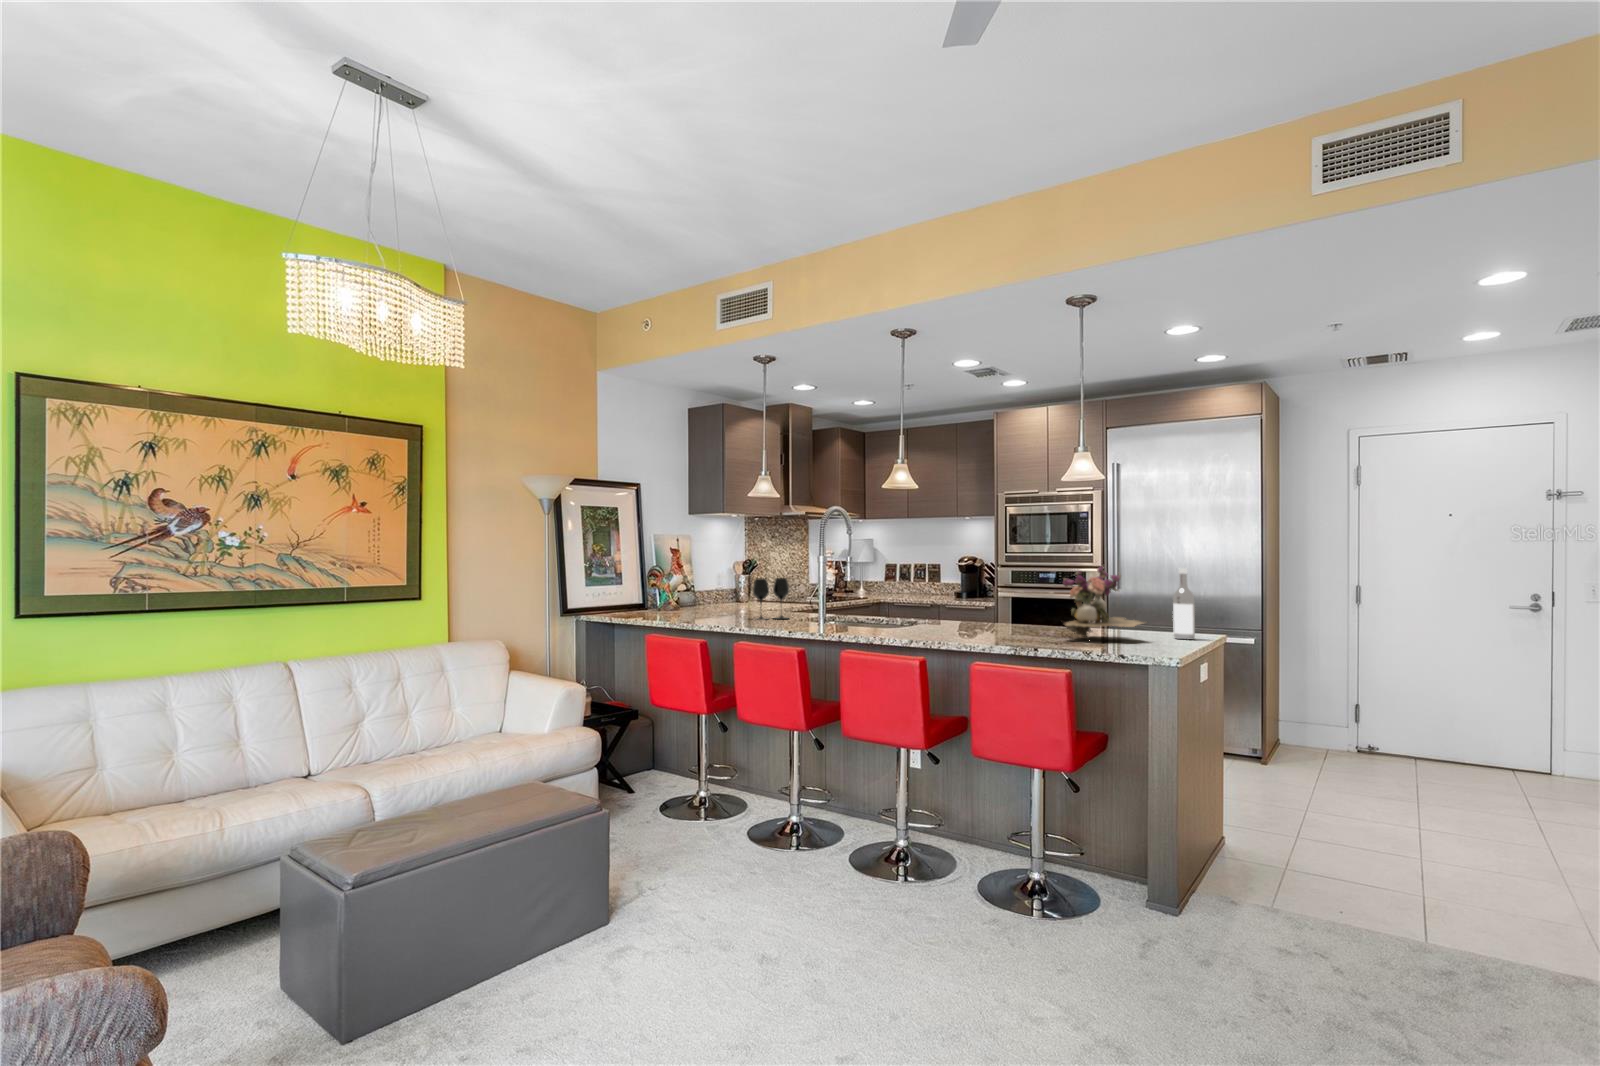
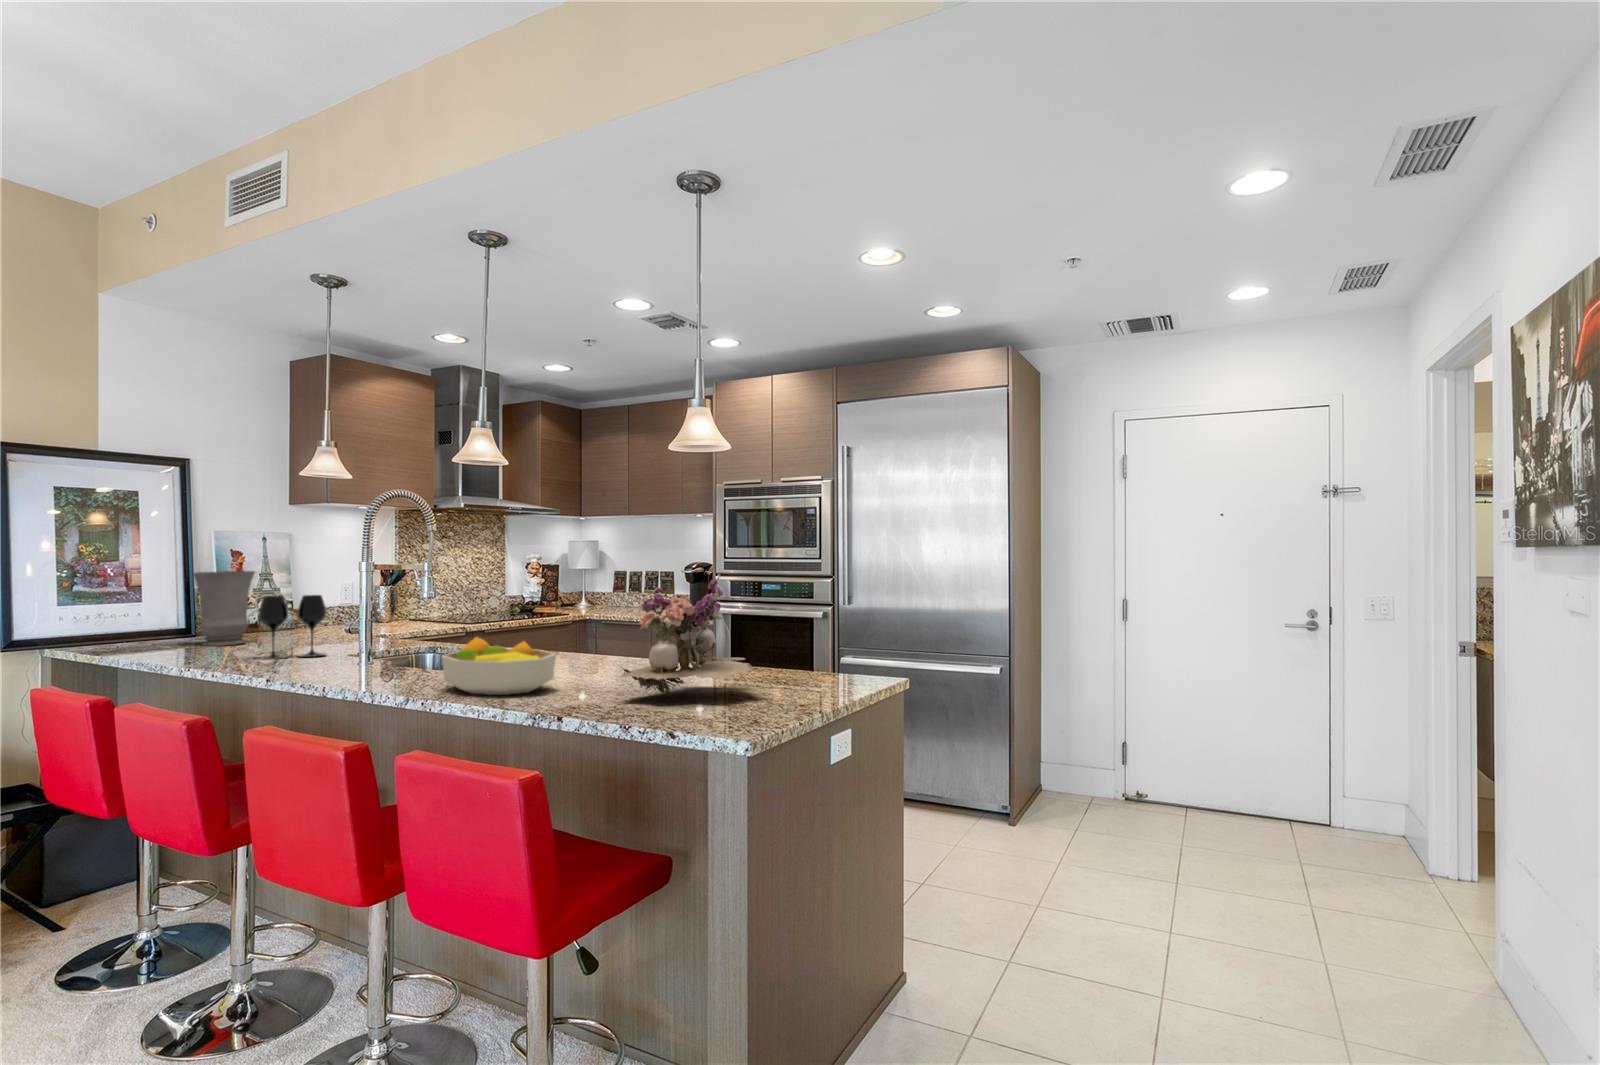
vase: none [677,562,713,613] -> present [193,571,255,646]
wine bottle: present [1173,568,1195,639] -> none [814,583,843,691]
fruit bowl: none [932,602,1005,637] -> present [442,637,556,695]

